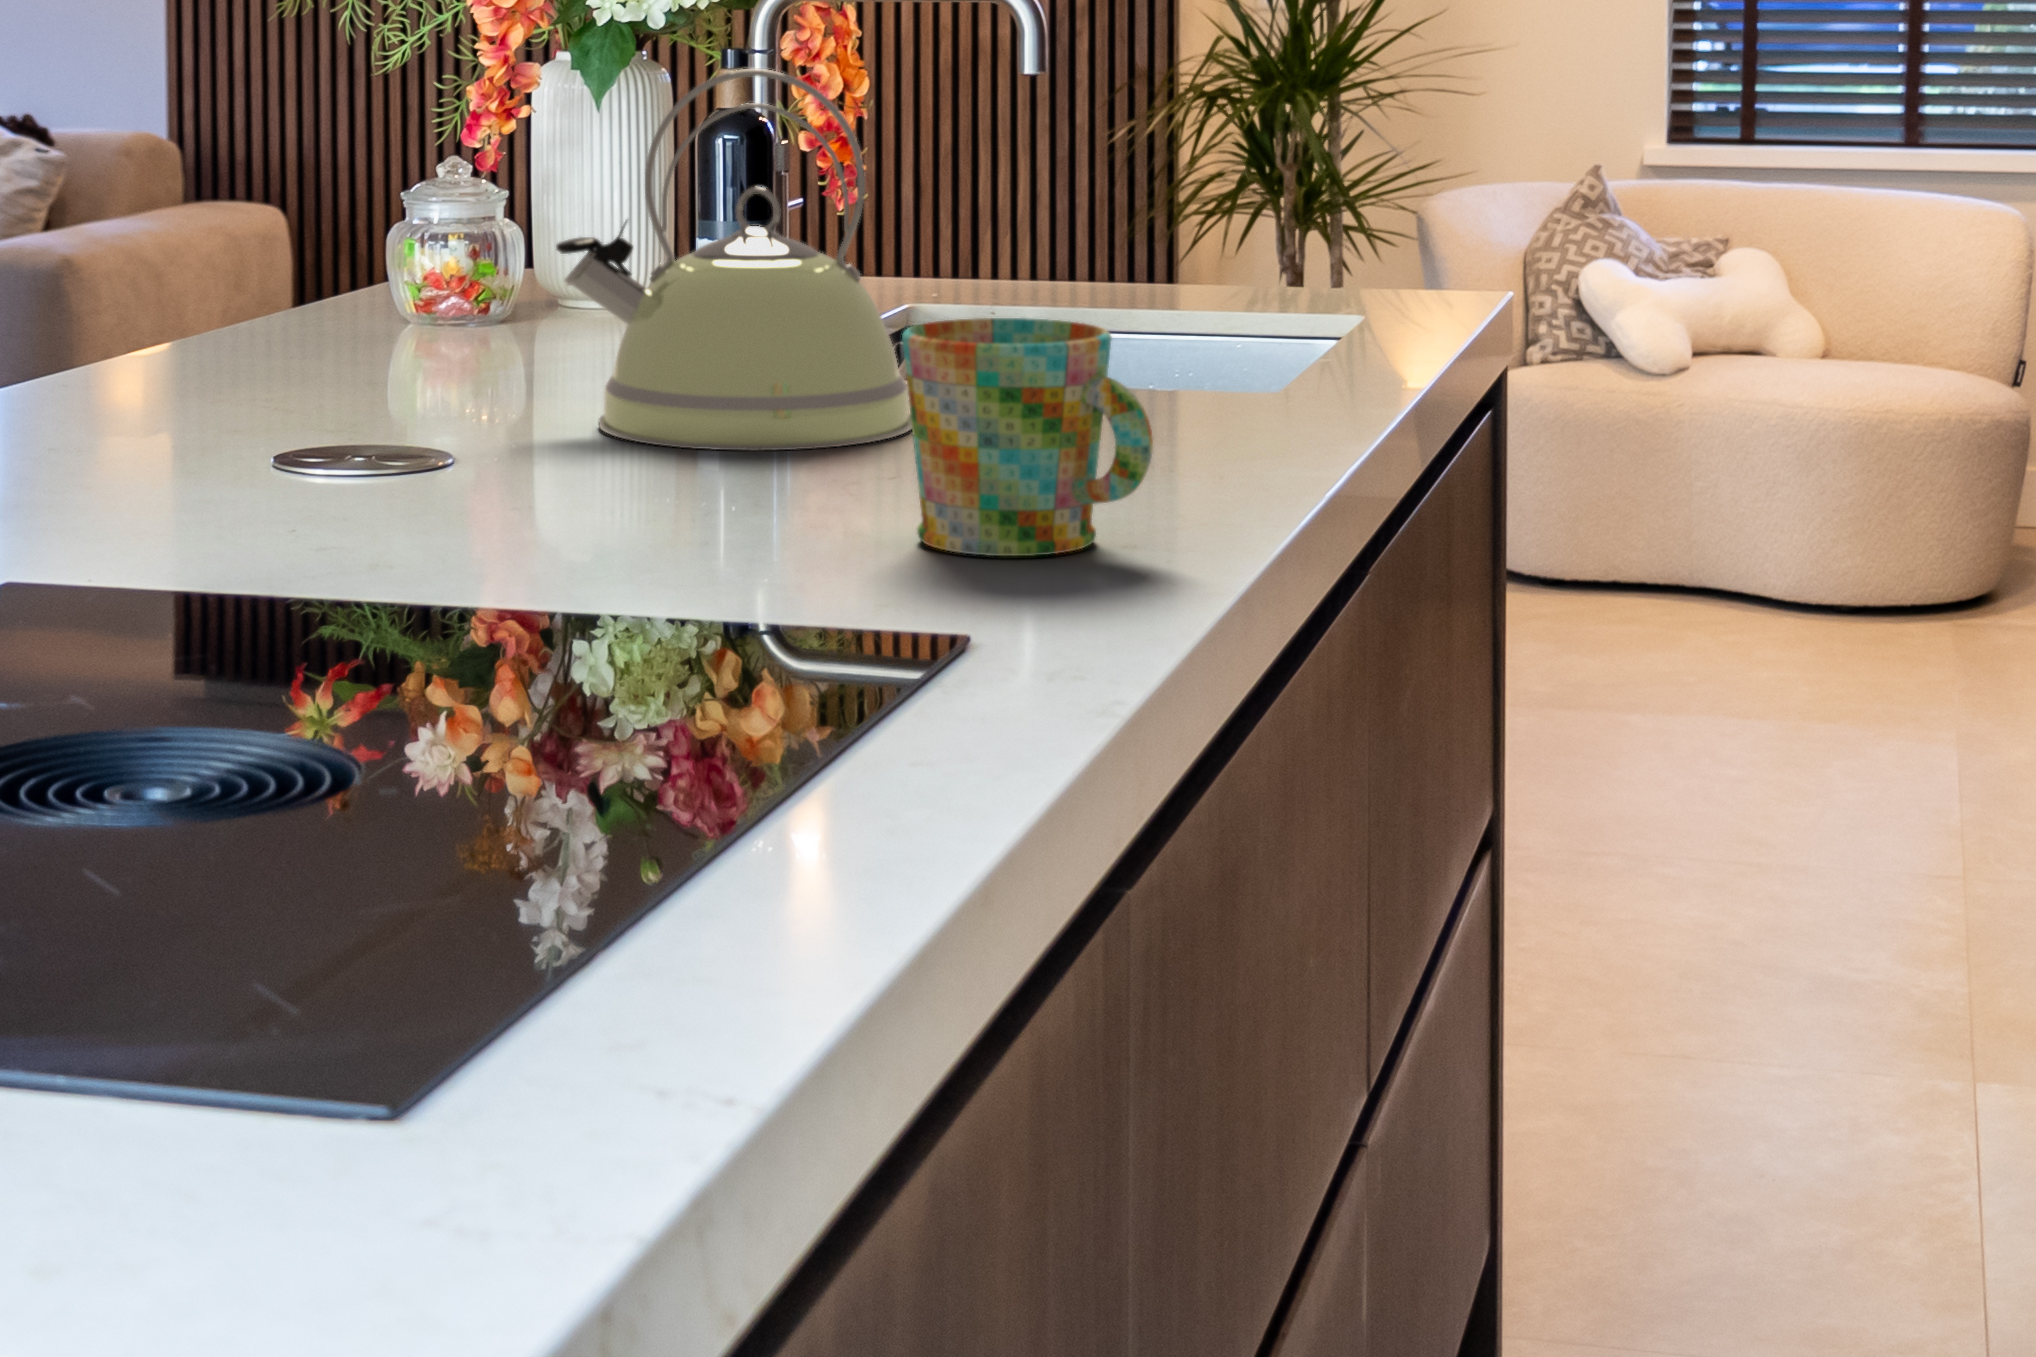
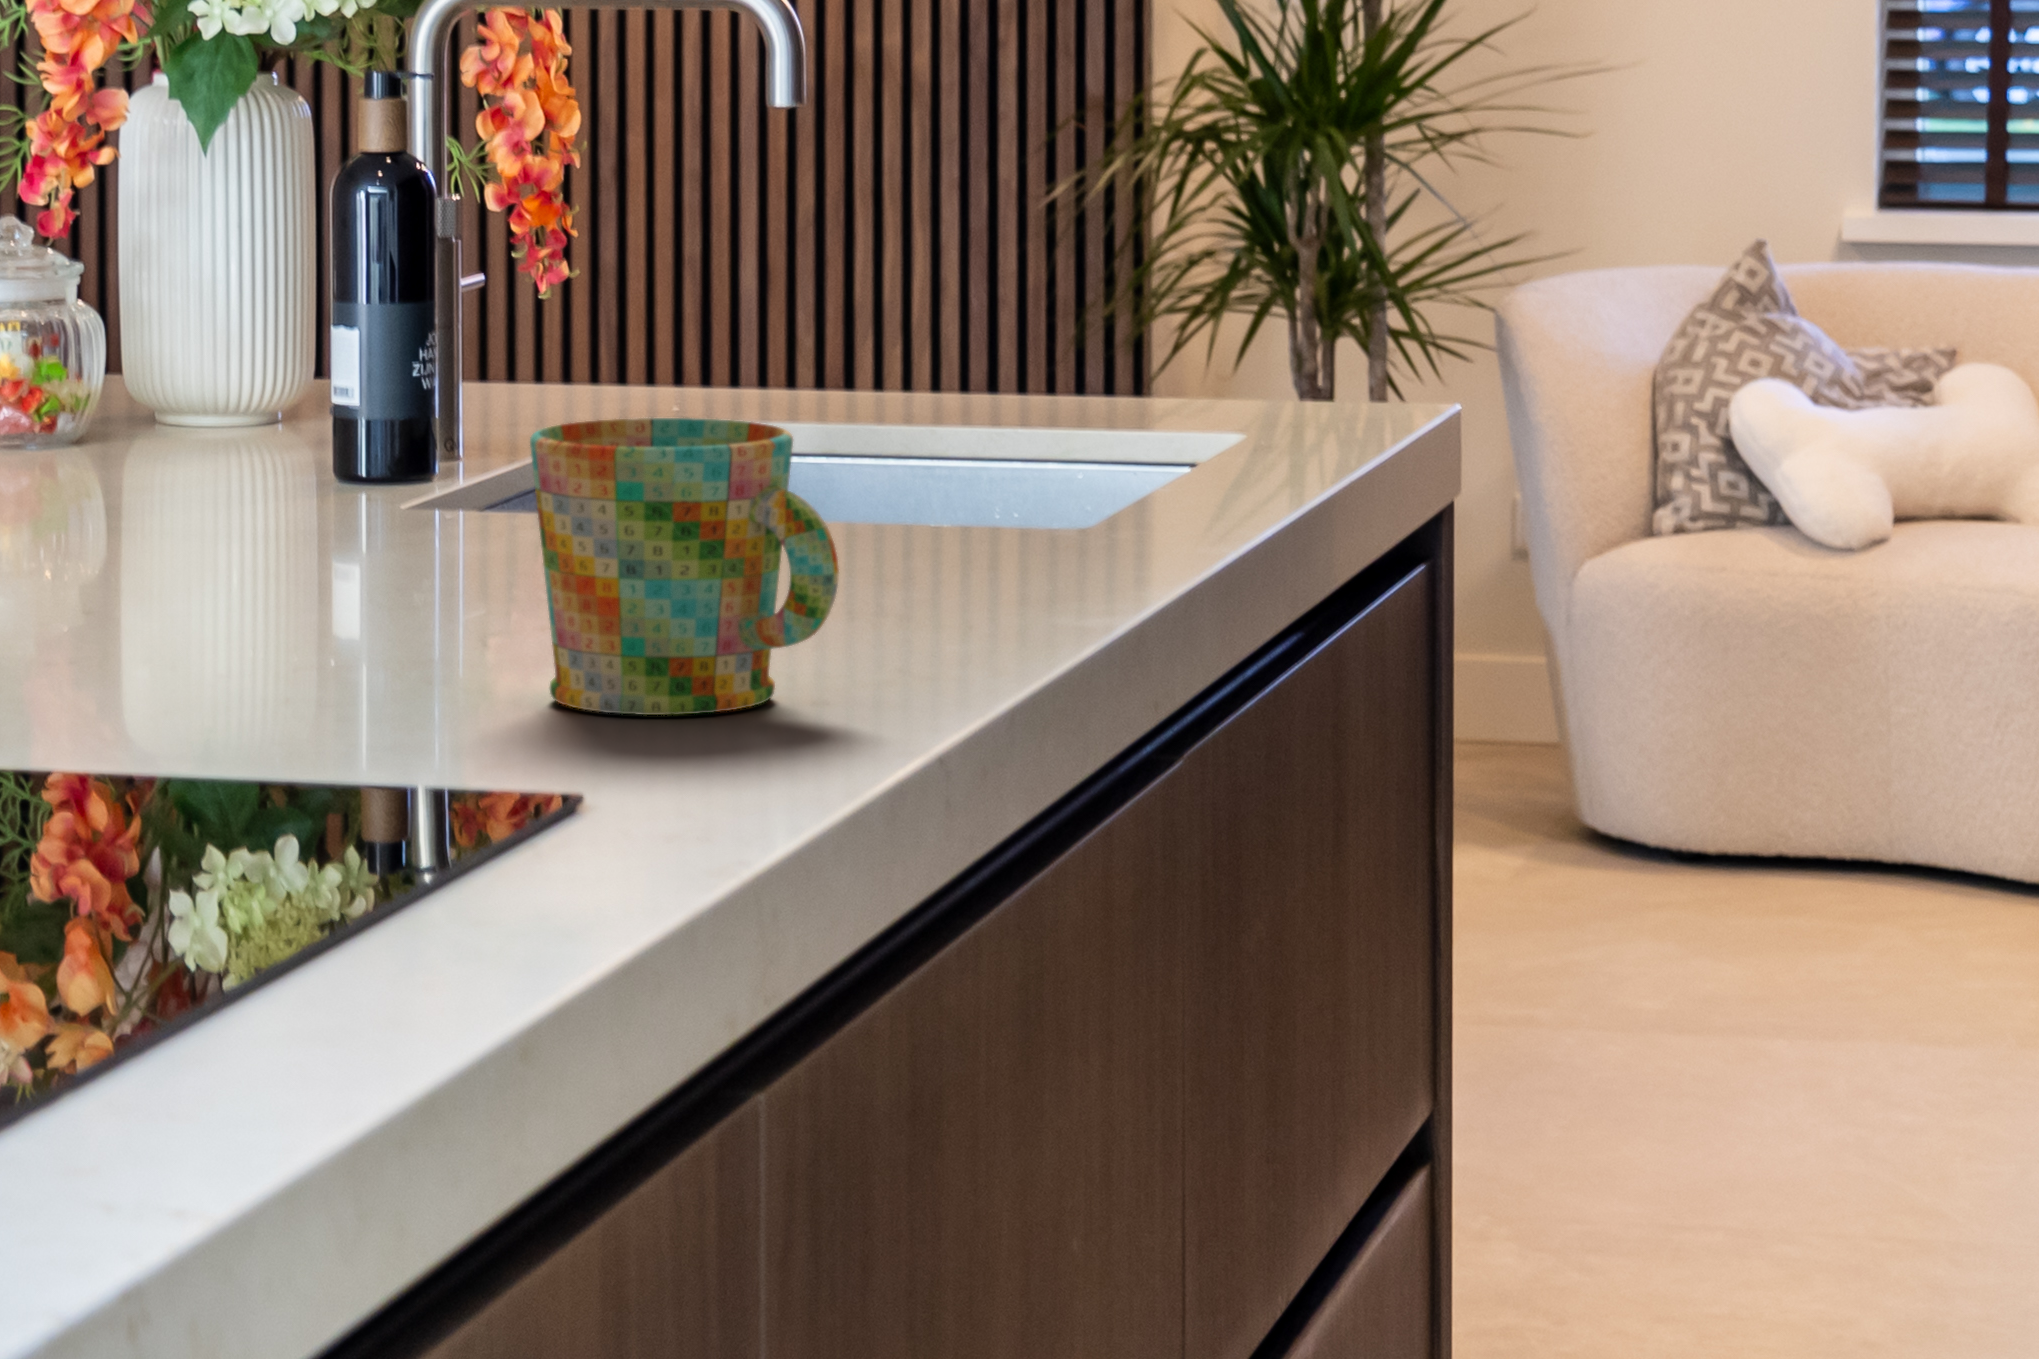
kettle: present [556,69,912,451] -> none [121,99,597,601]

